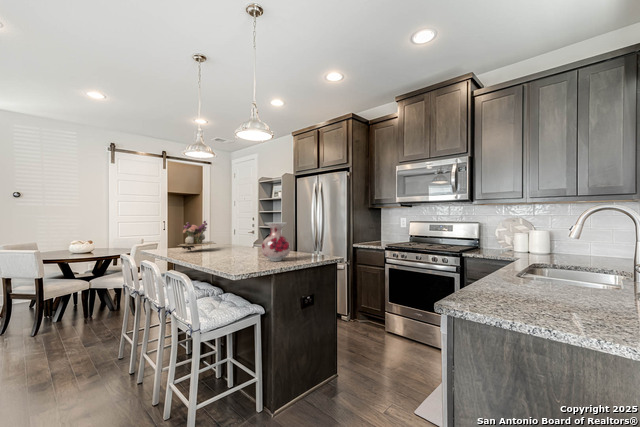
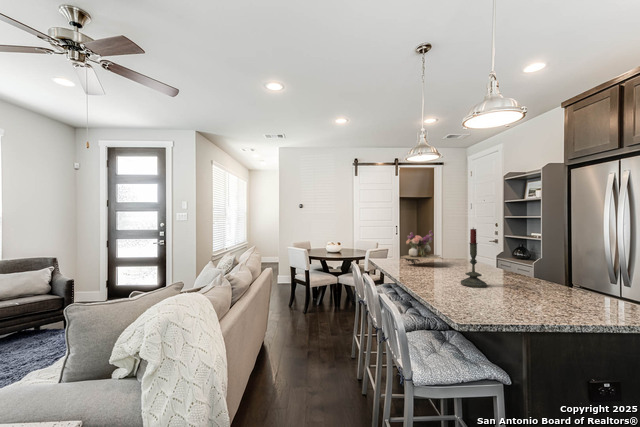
candle: none [232,214,250,259] -> present [461,228,487,288]
vase: present [261,222,290,261] -> none [504,241,561,303]

